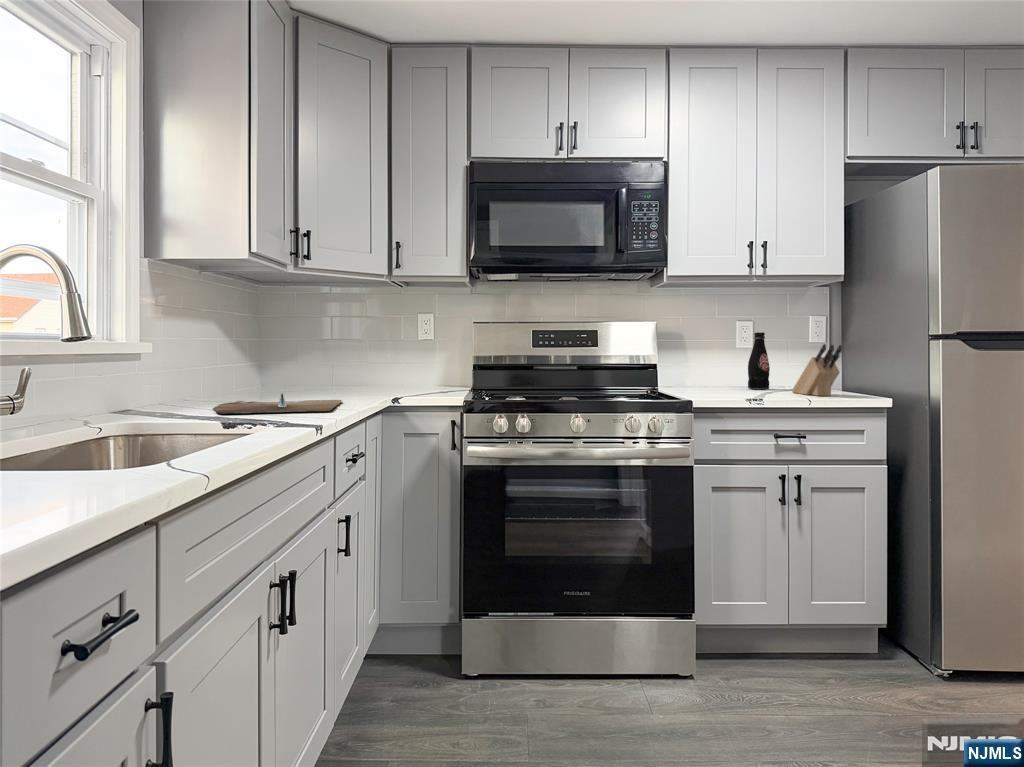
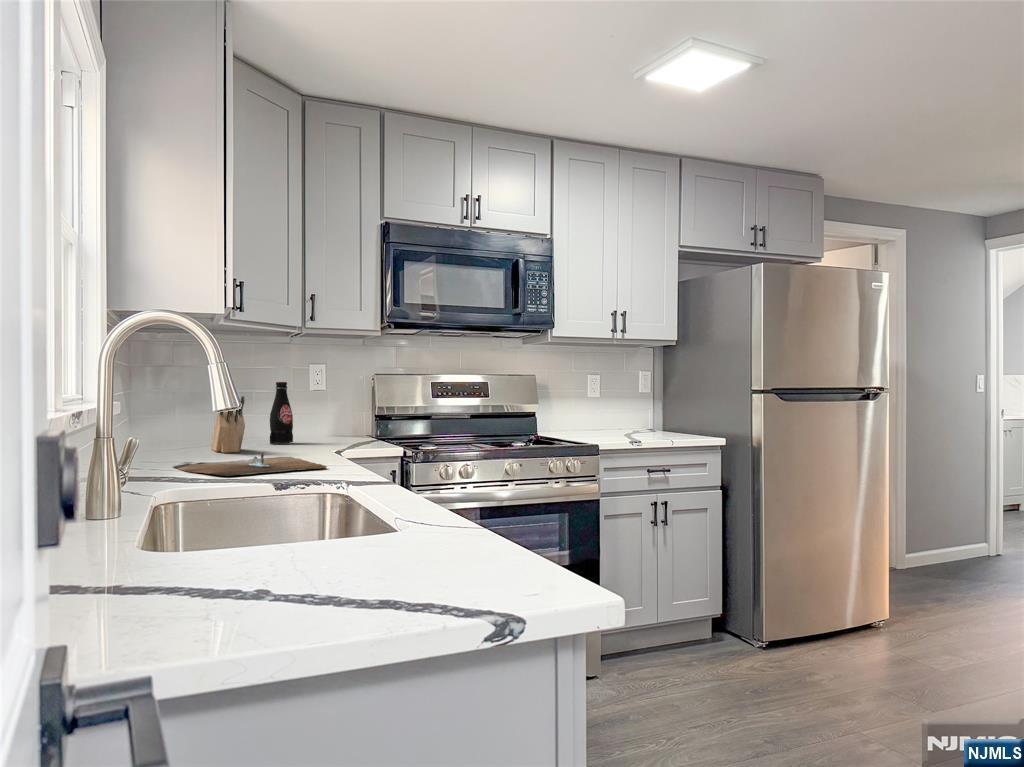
bottle: present [748,332,770,389] -> present [270,382,293,444]
knife block: present [792,344,842,396] -> present [211,396,245,453]

